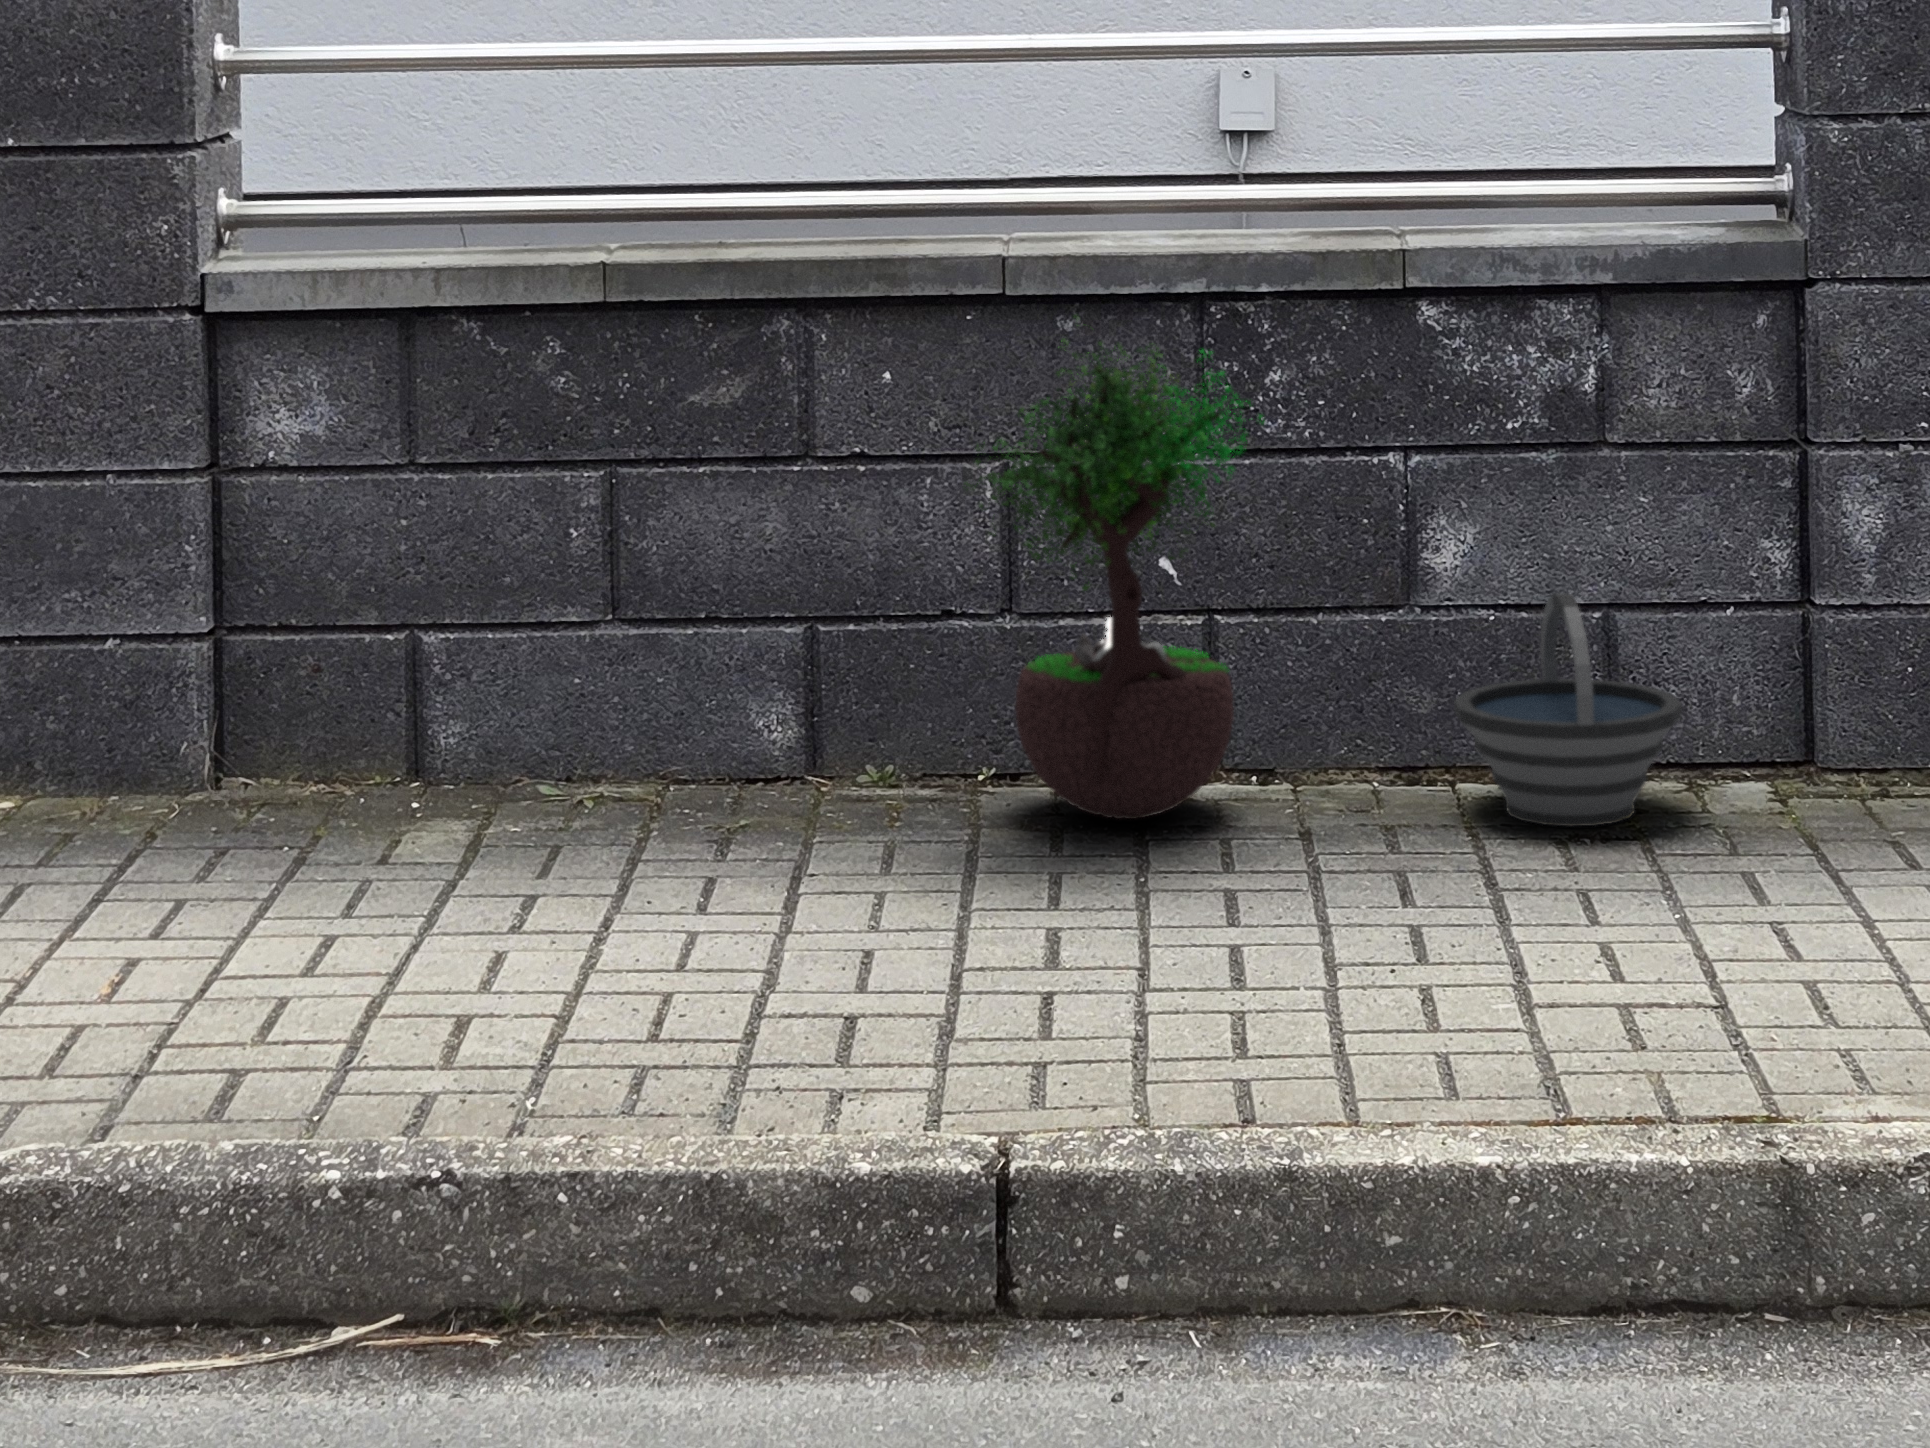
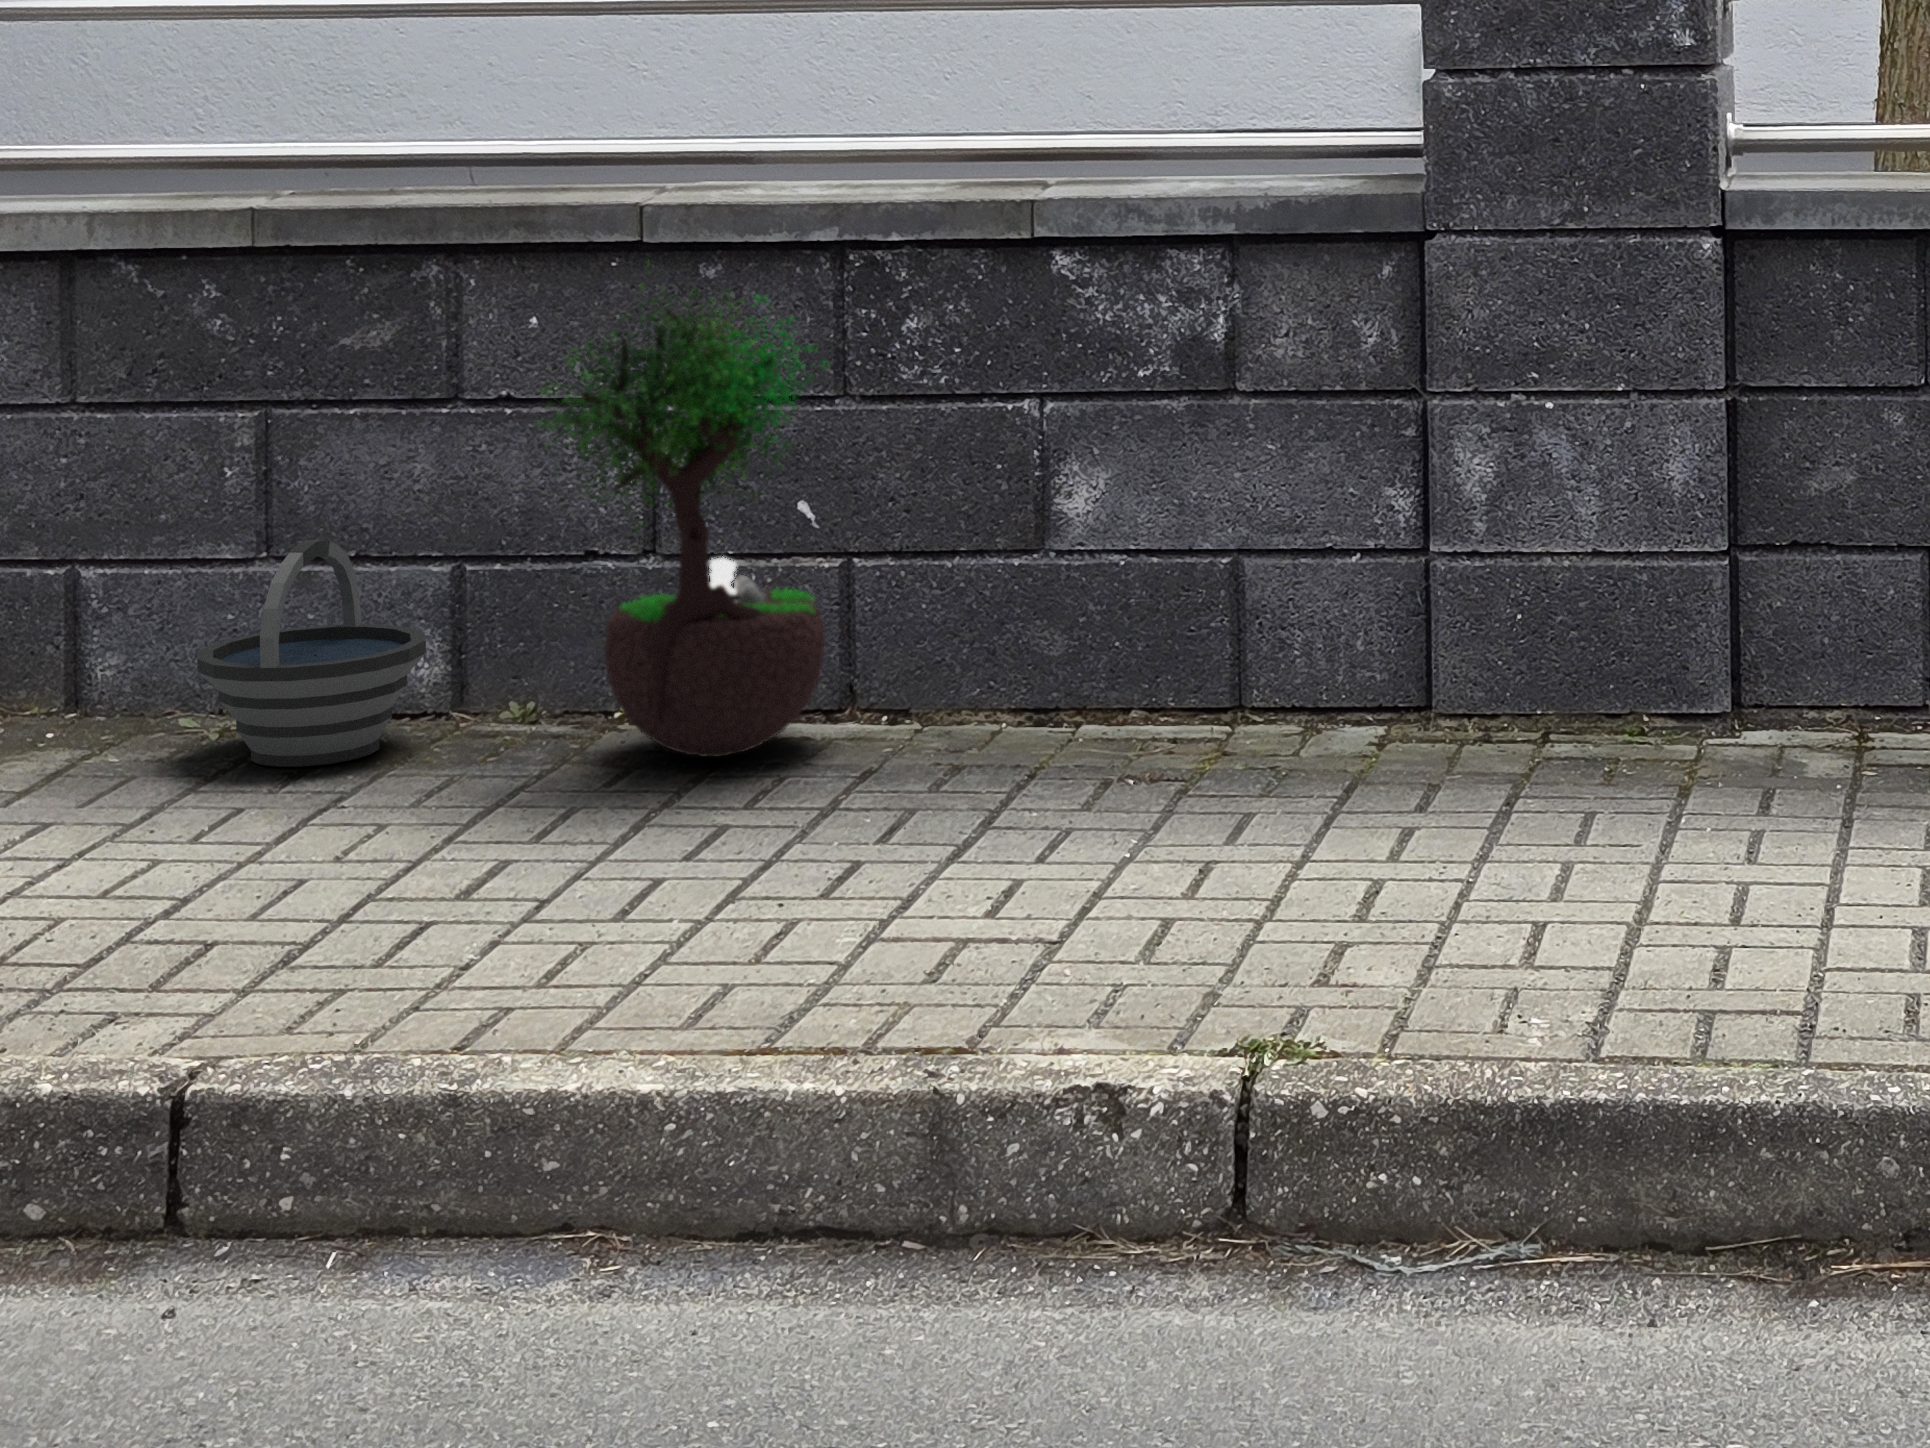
bucket: present [1454,593,1682,826] -> present [197,540,426,767]

